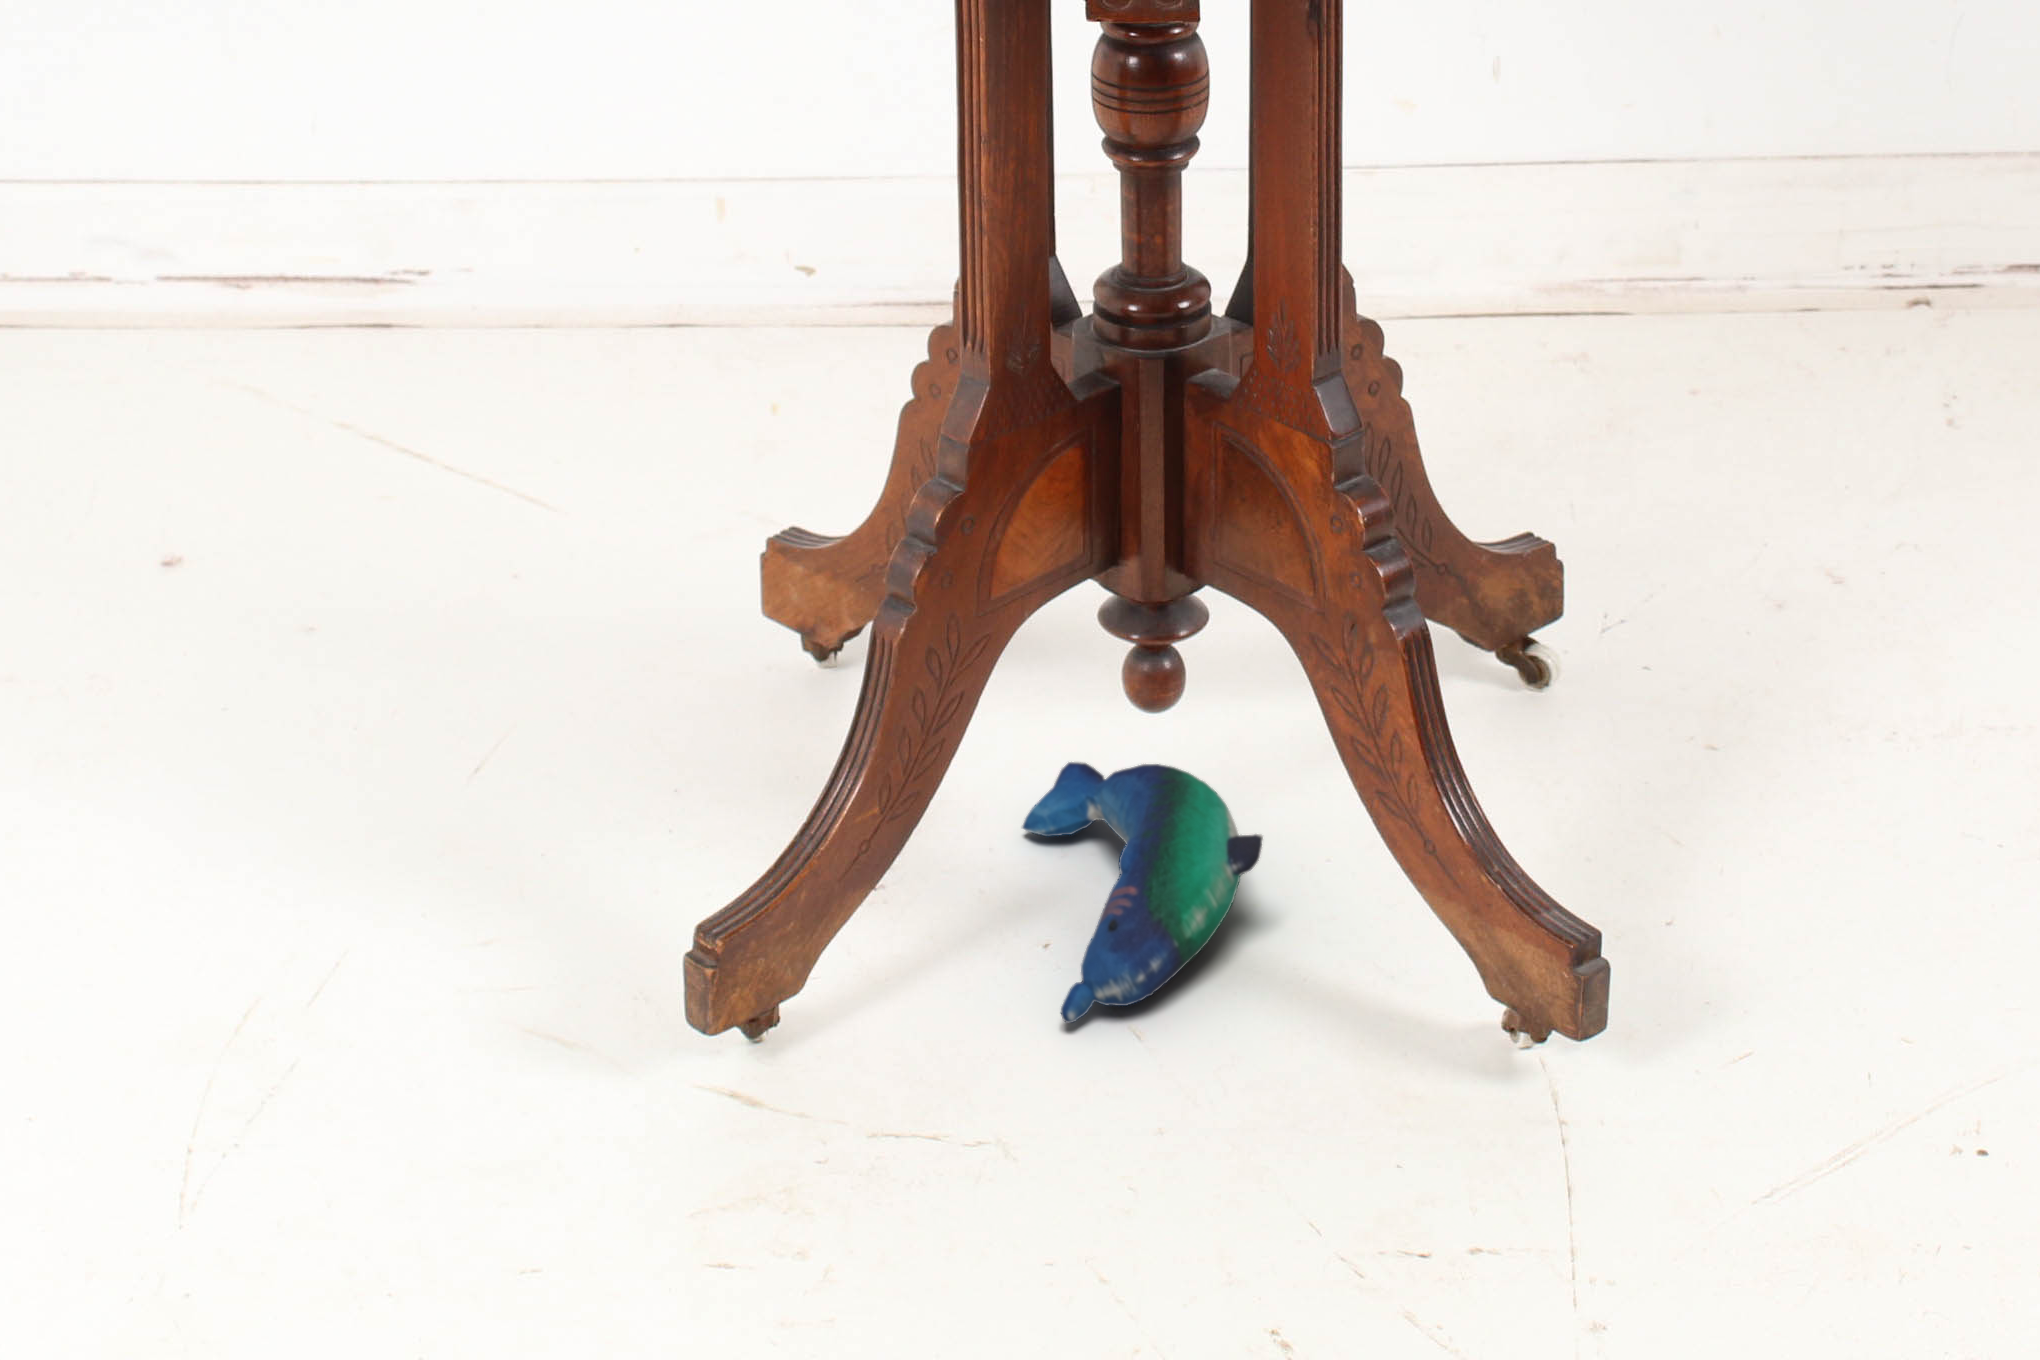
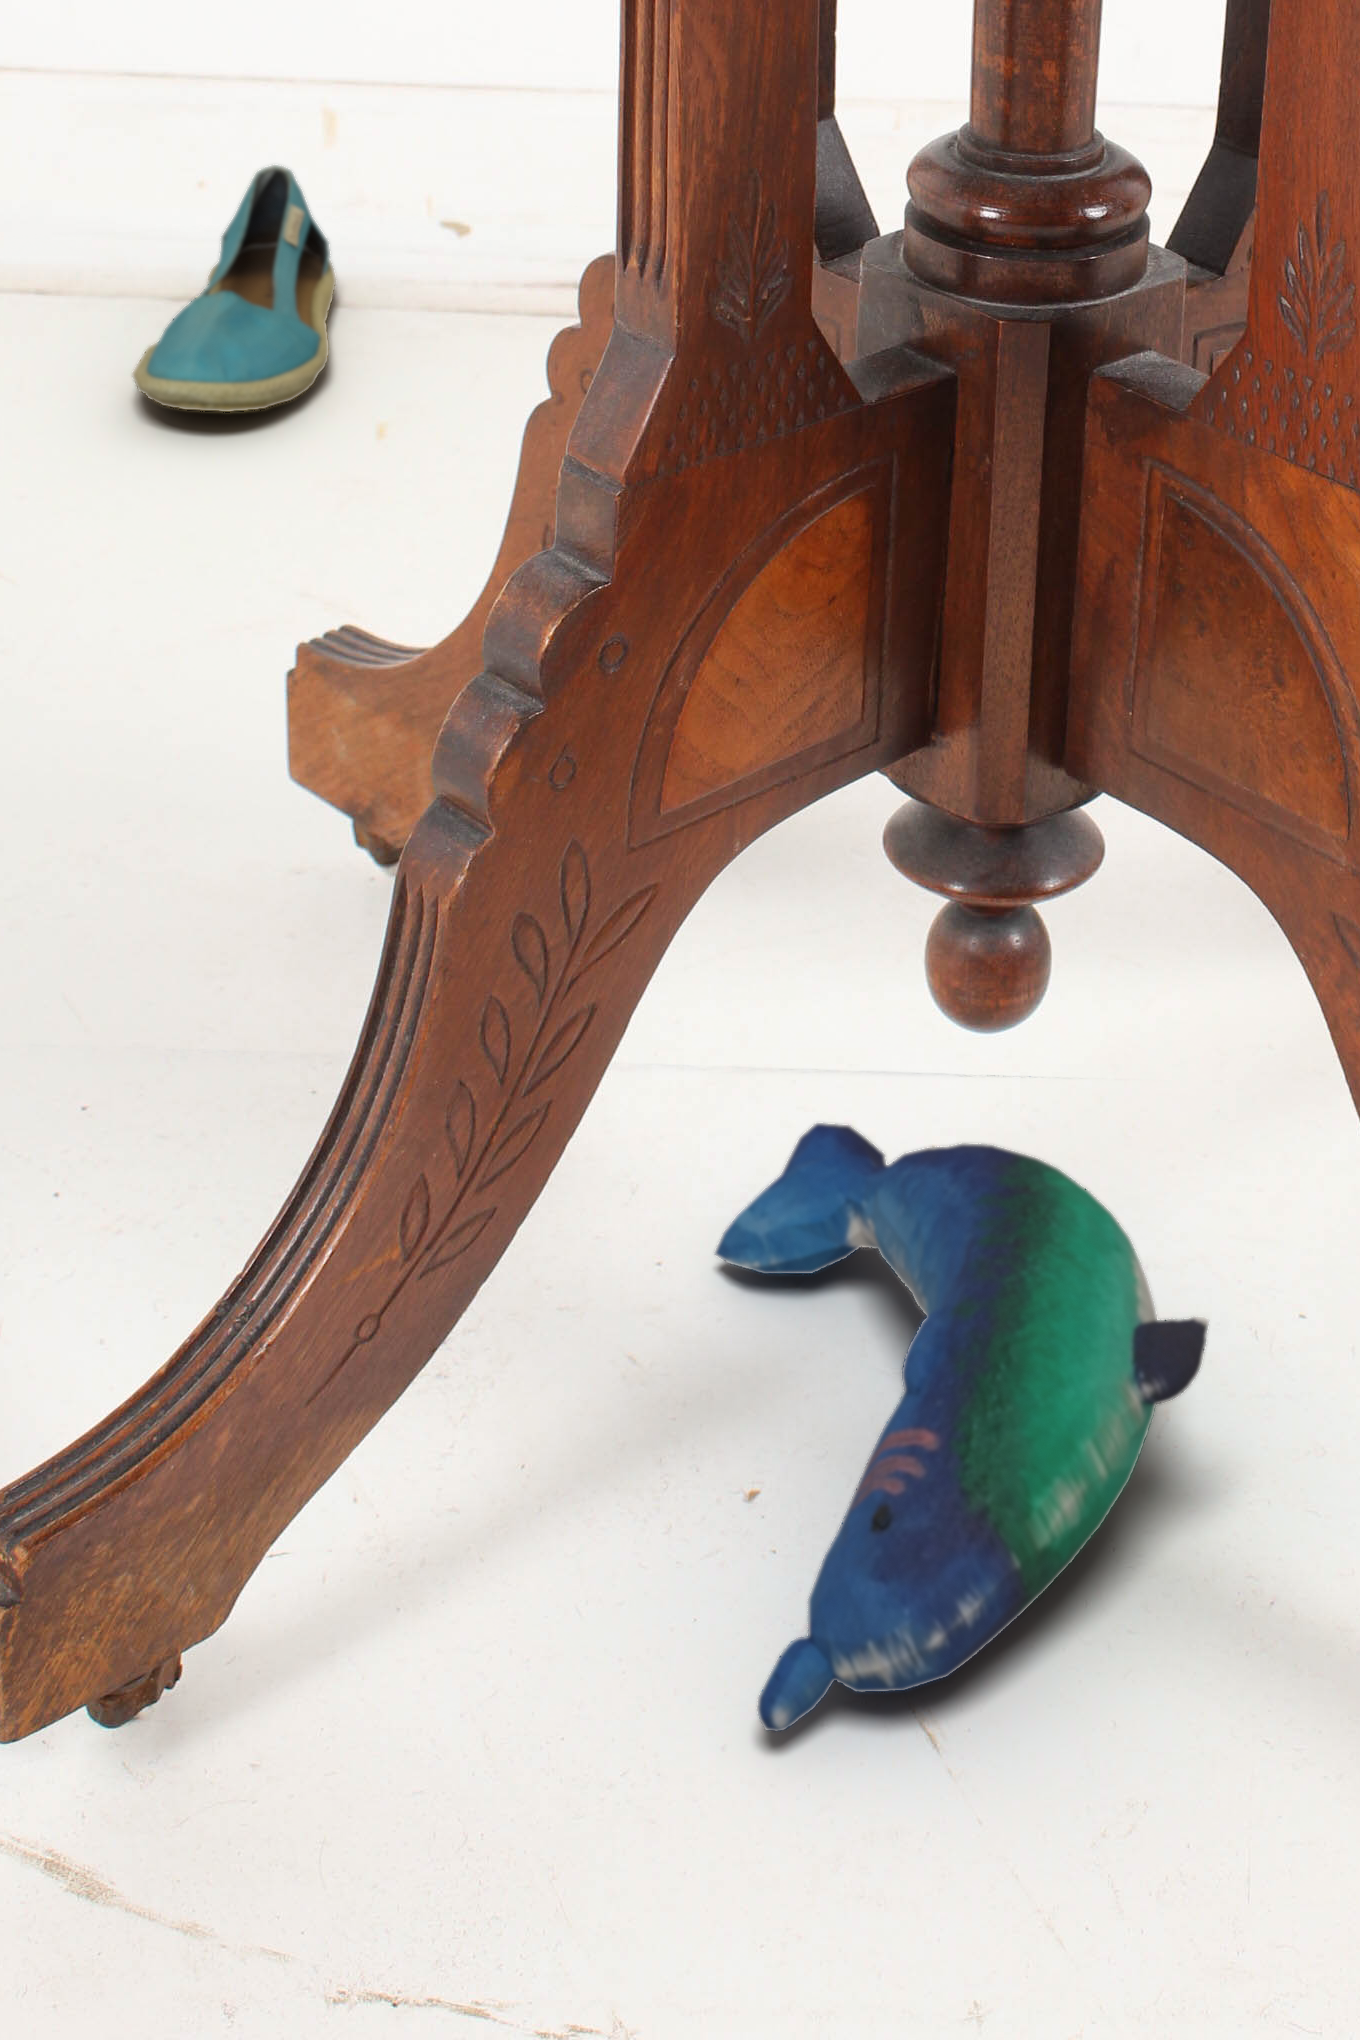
shoe: none [635,242,745,398] -> present [133,165,336,412]

